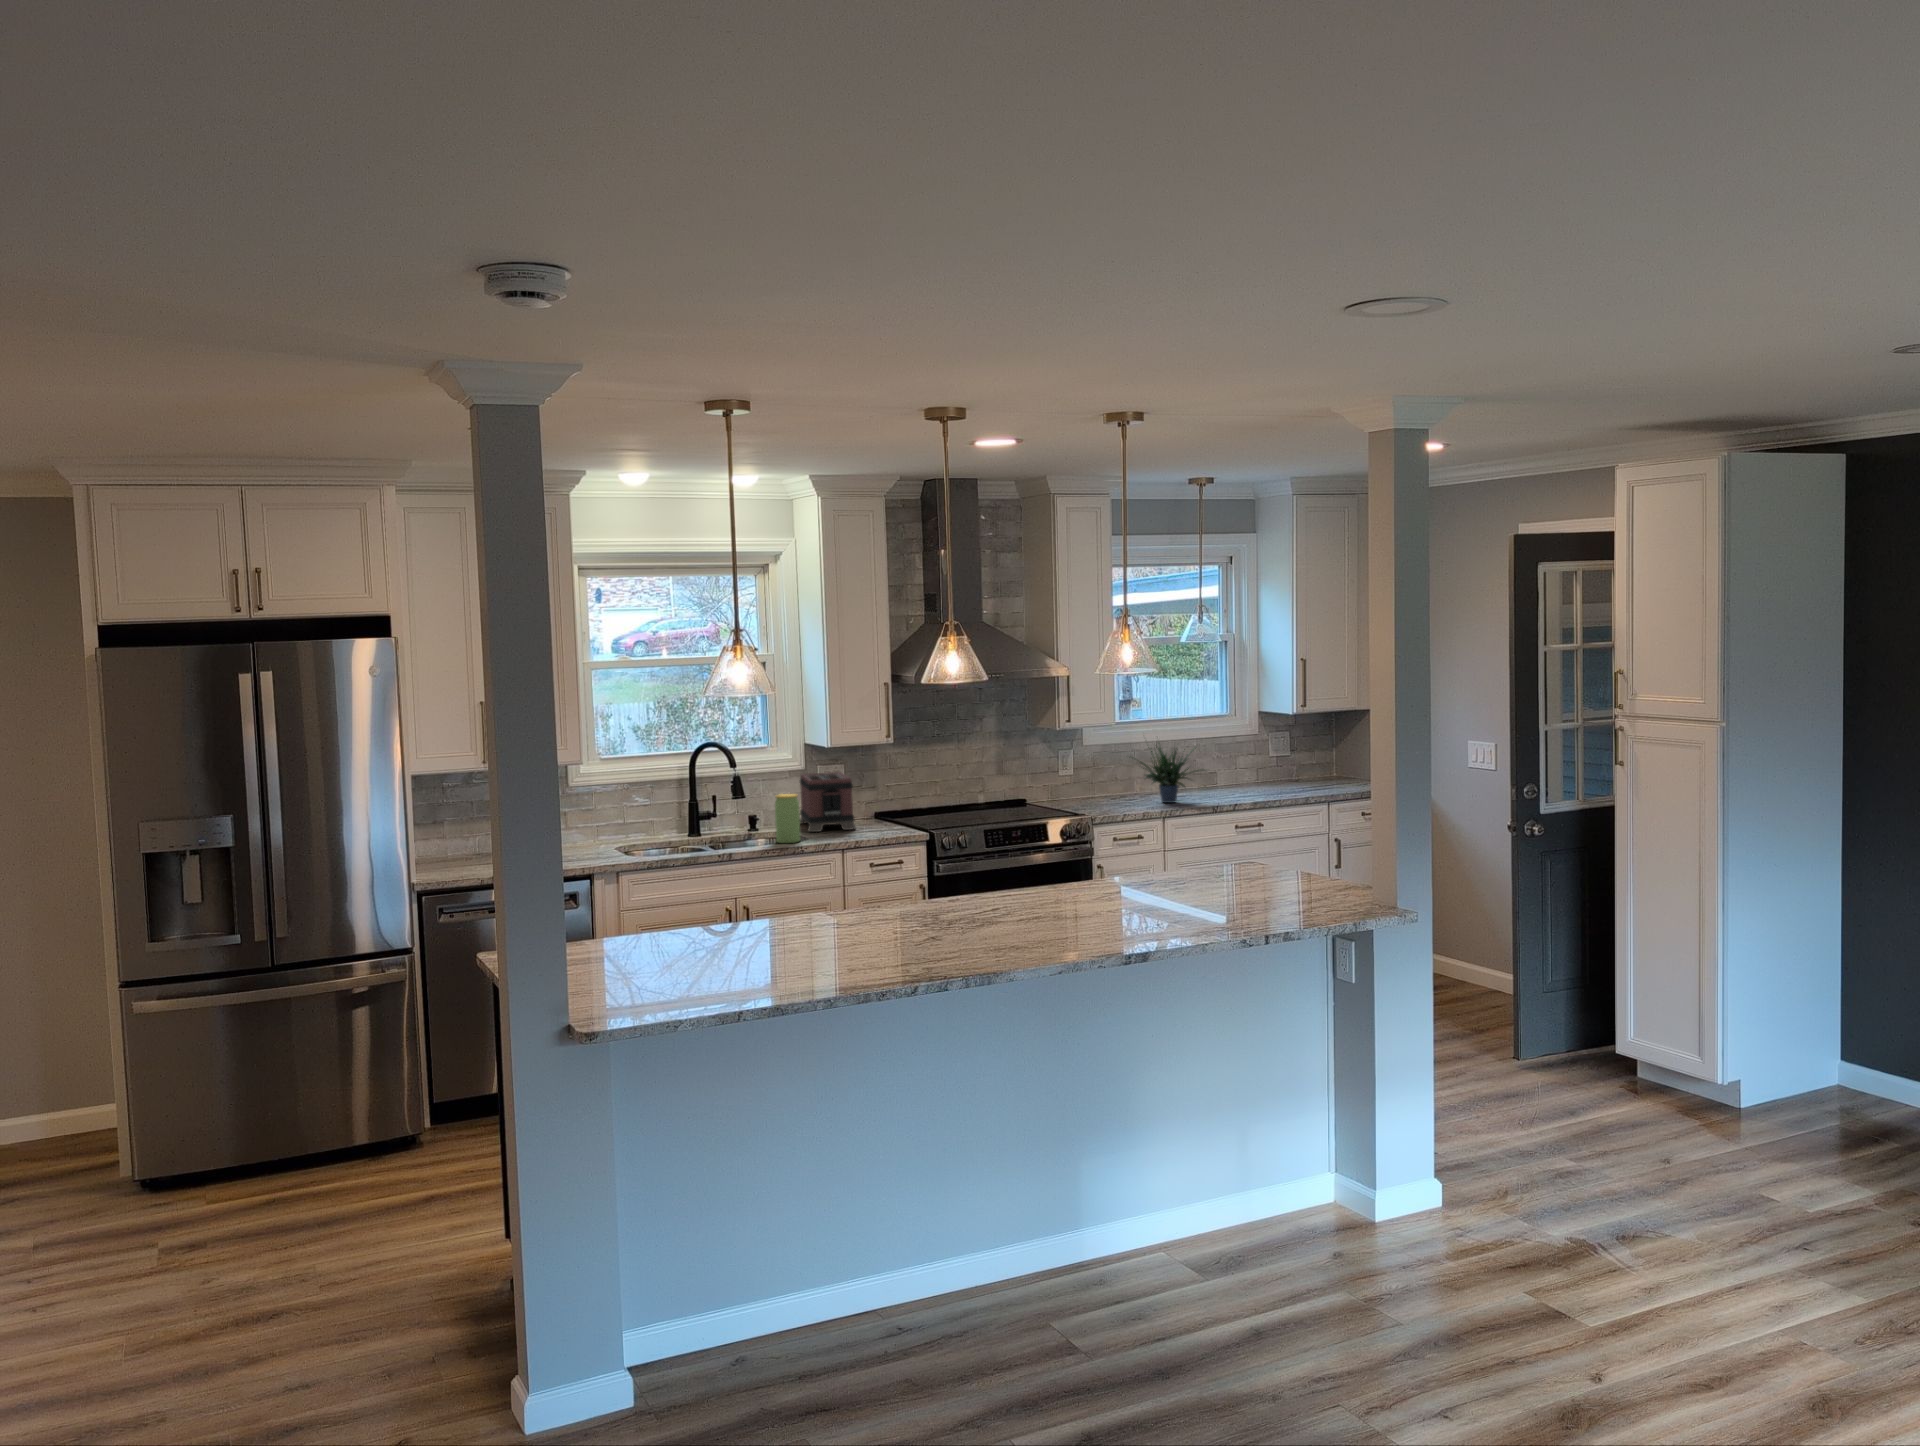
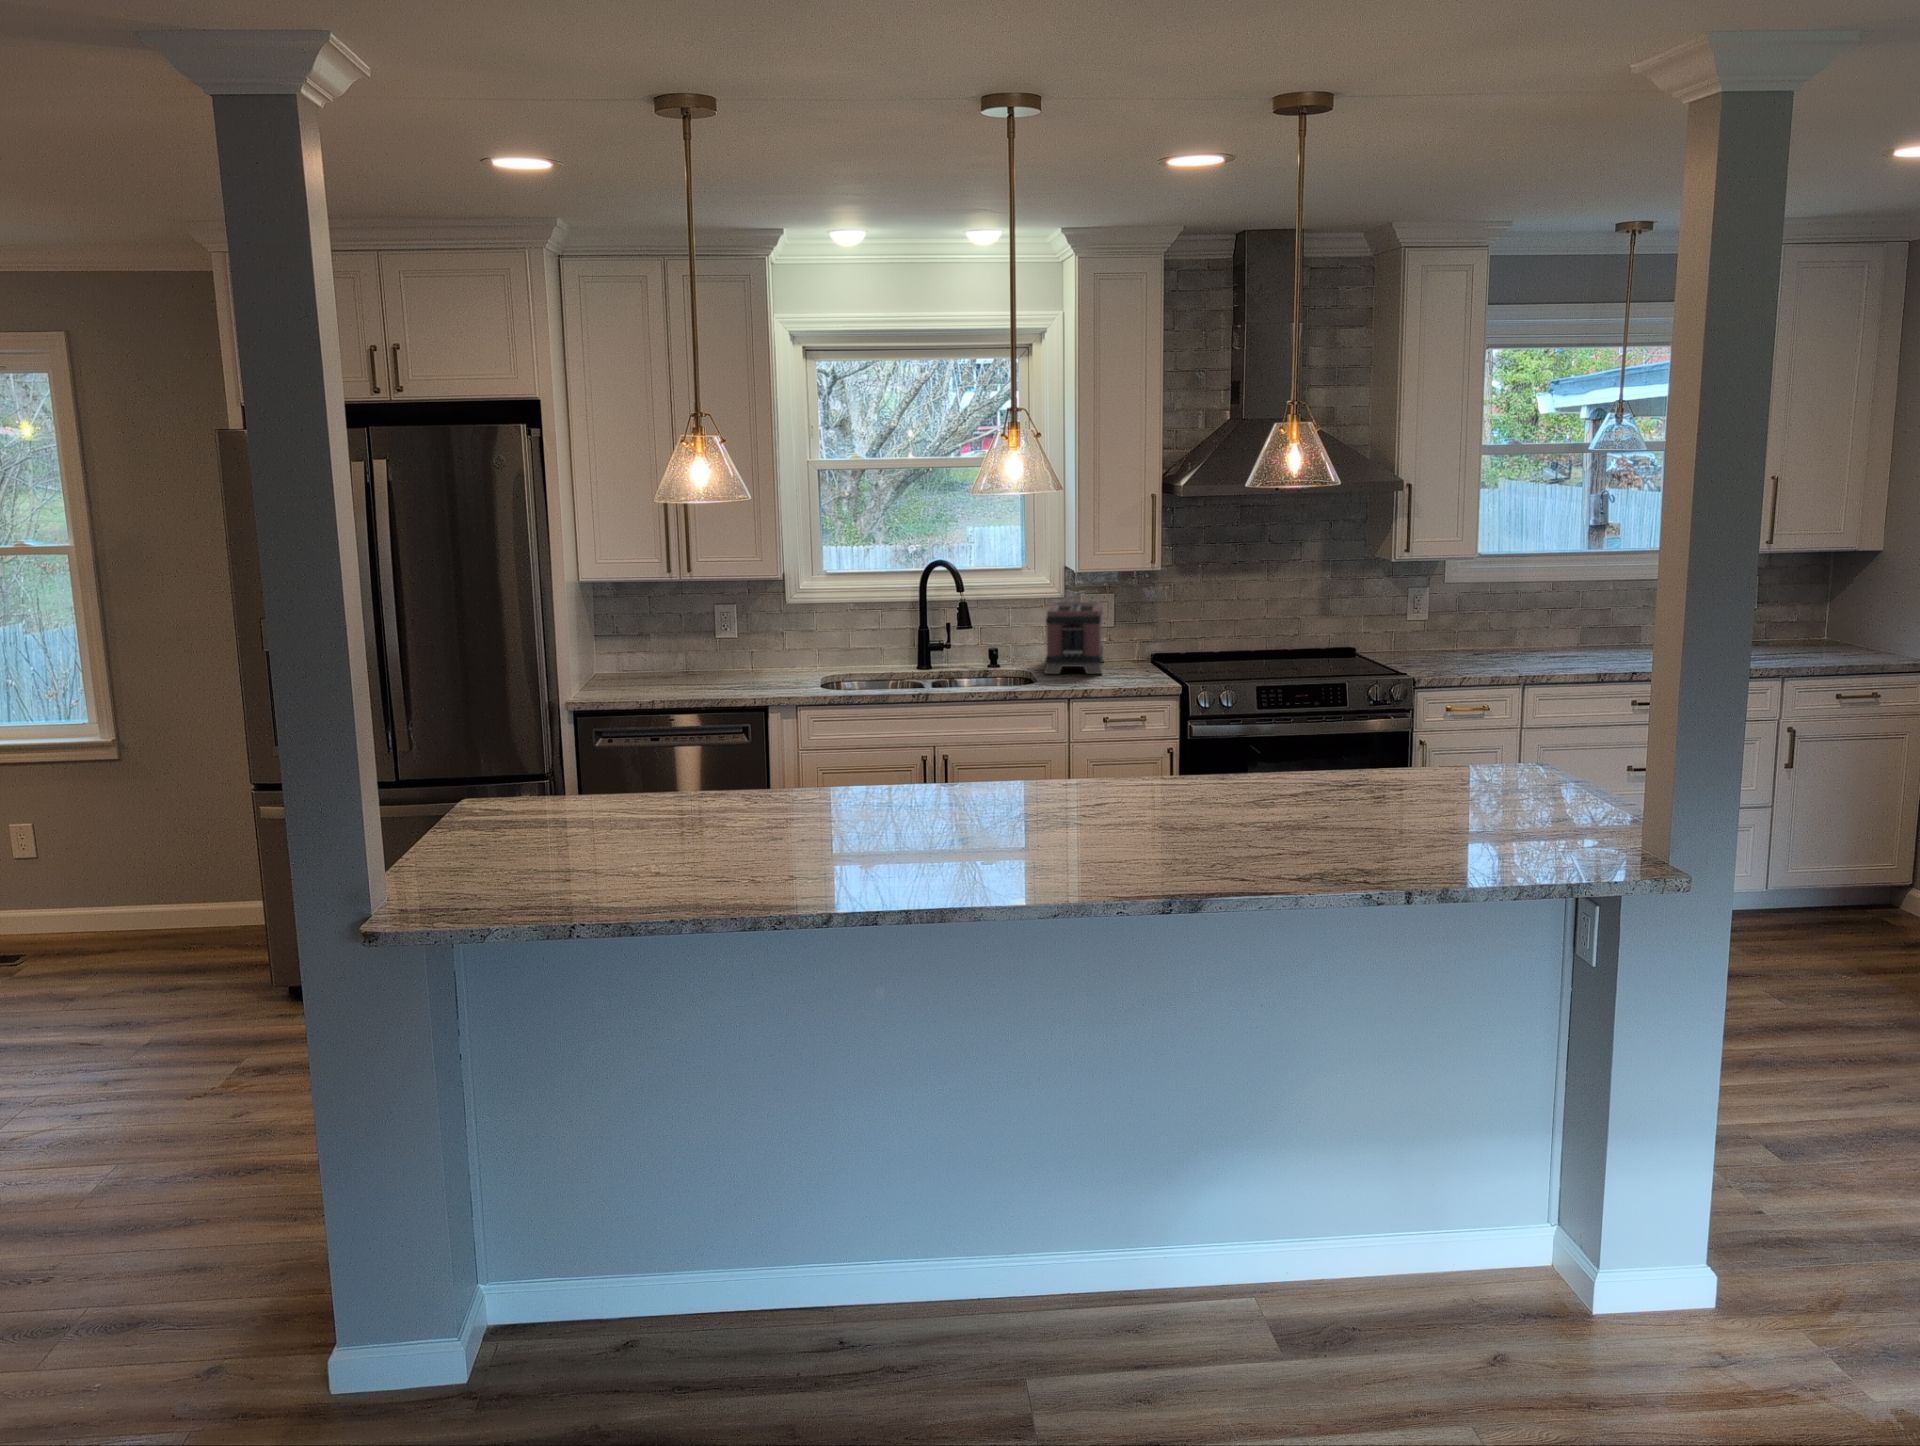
potted plant: present [1133,743,1205,803] -> none [1482,568,1600,665]
jar: present [775,794,800,843] -> none [992,627,1022,687]

